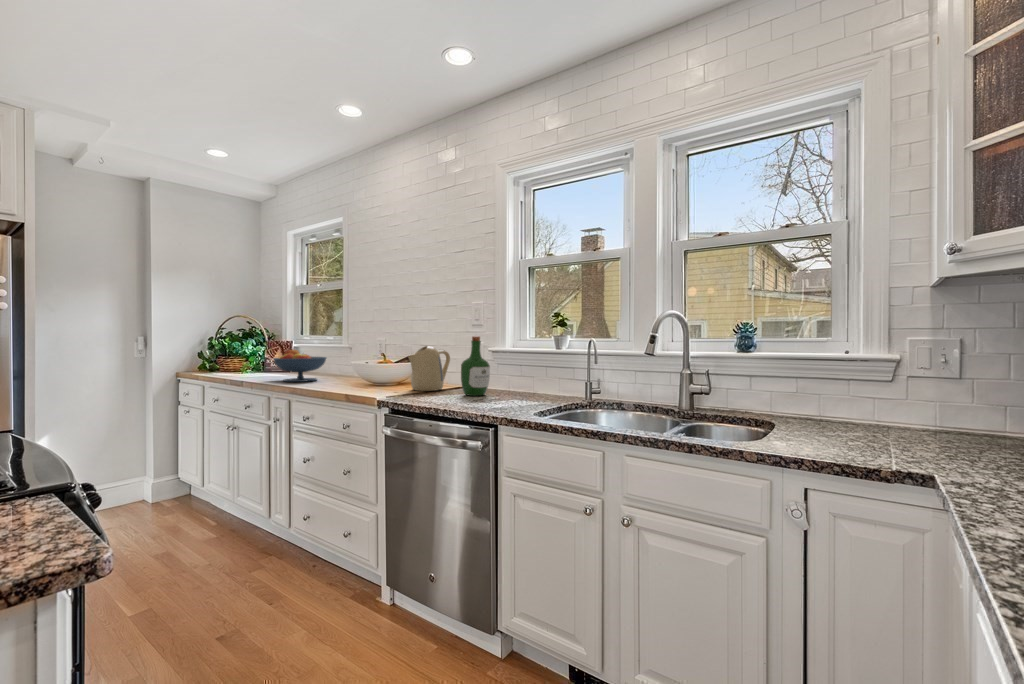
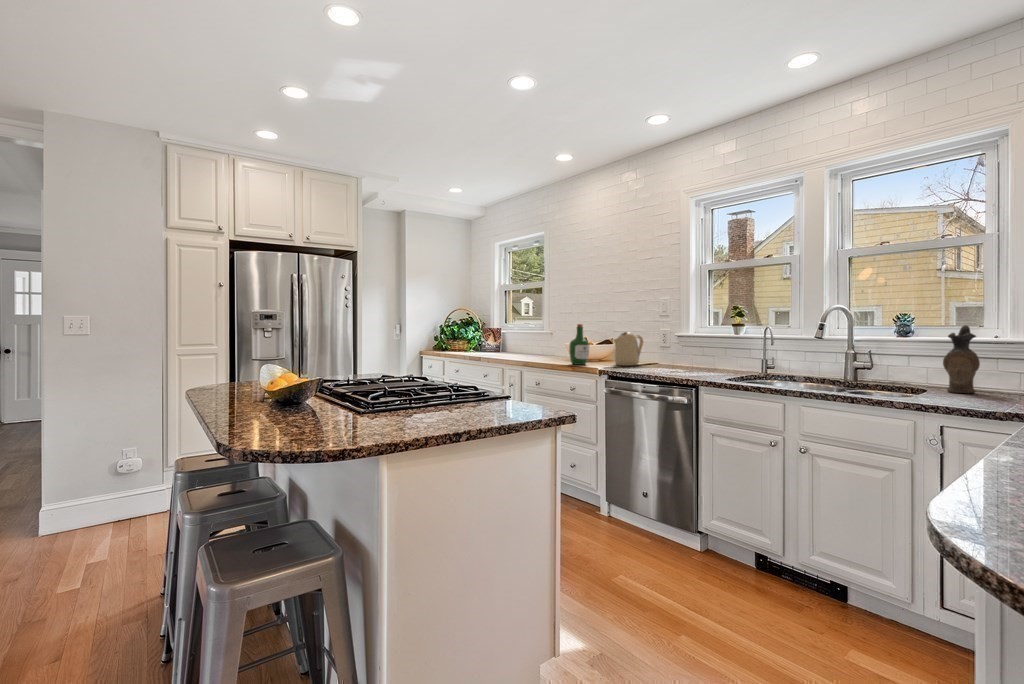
wine bottle: present [461,336,490,396] -> present [569,324,589,365]
ceramic pitcher: none [796,337,839,429] -> present [943,325,980,393]
fruit bowl: present [273,350,326,382] -> none [503,335,540,358]

